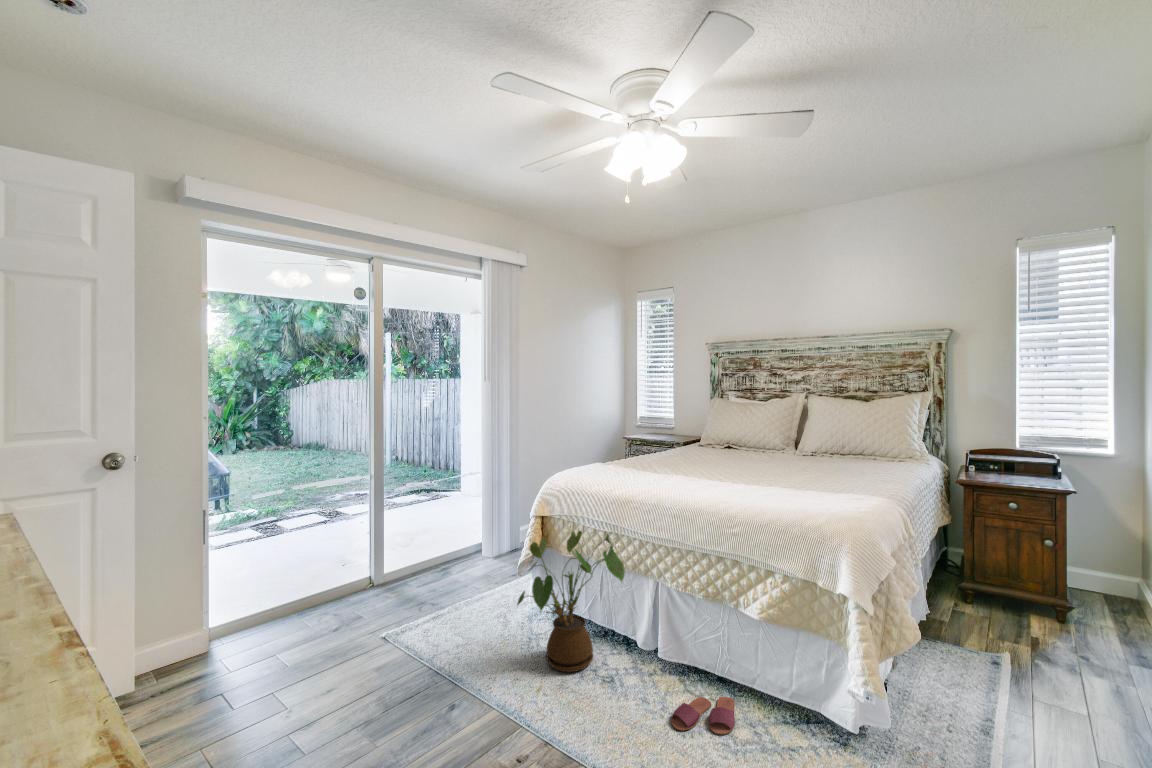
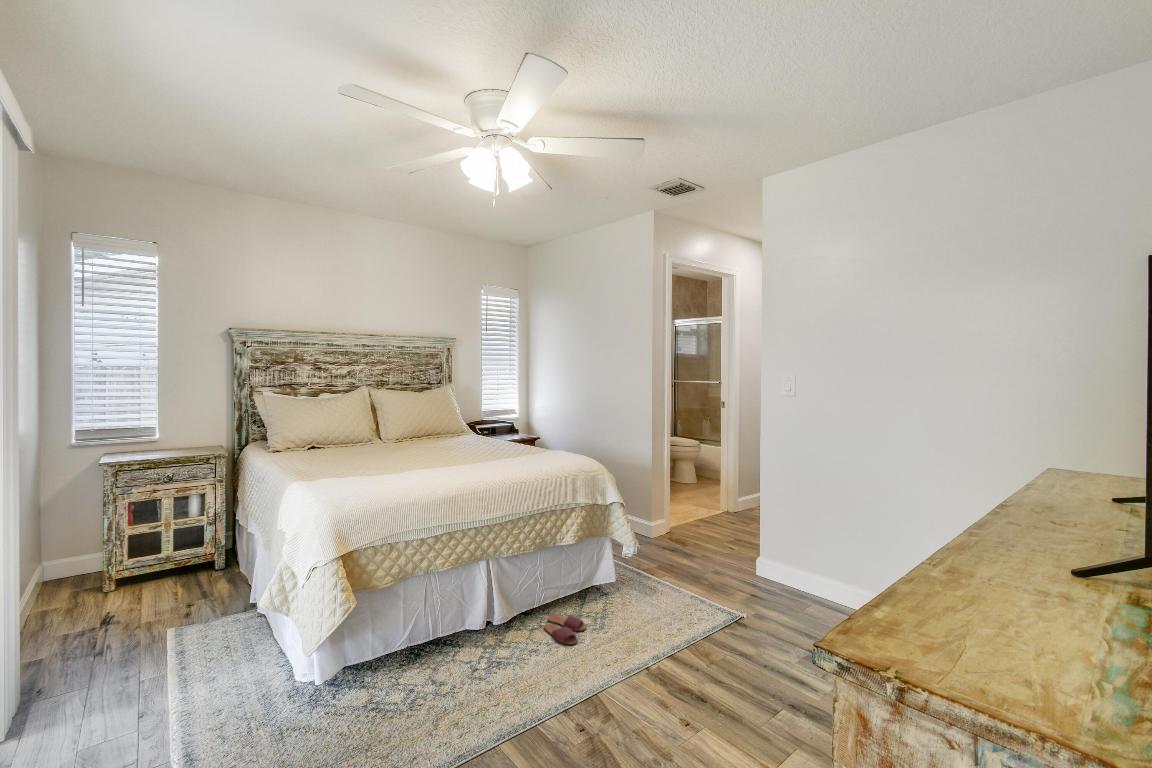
house plant: present [517,531,625,672] -> none [394,532,507,698]

